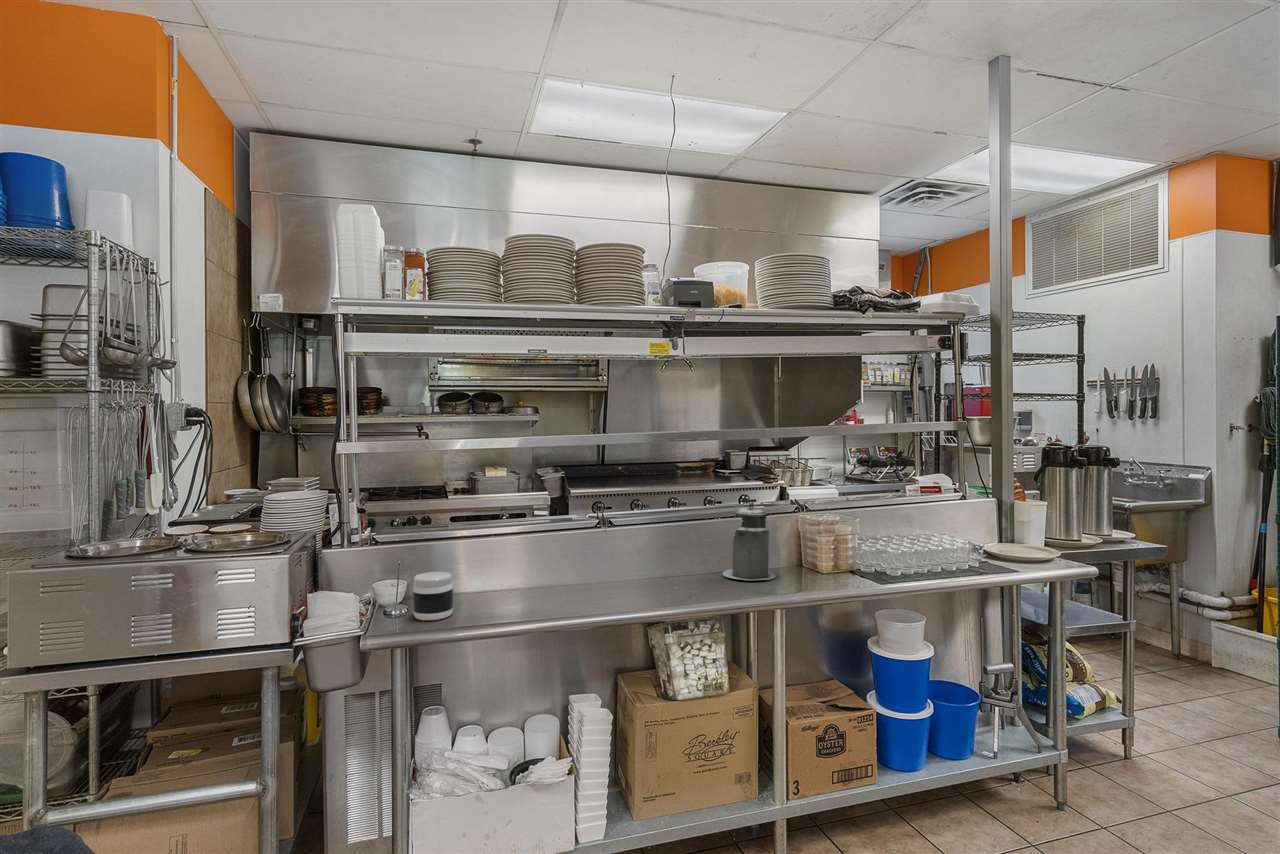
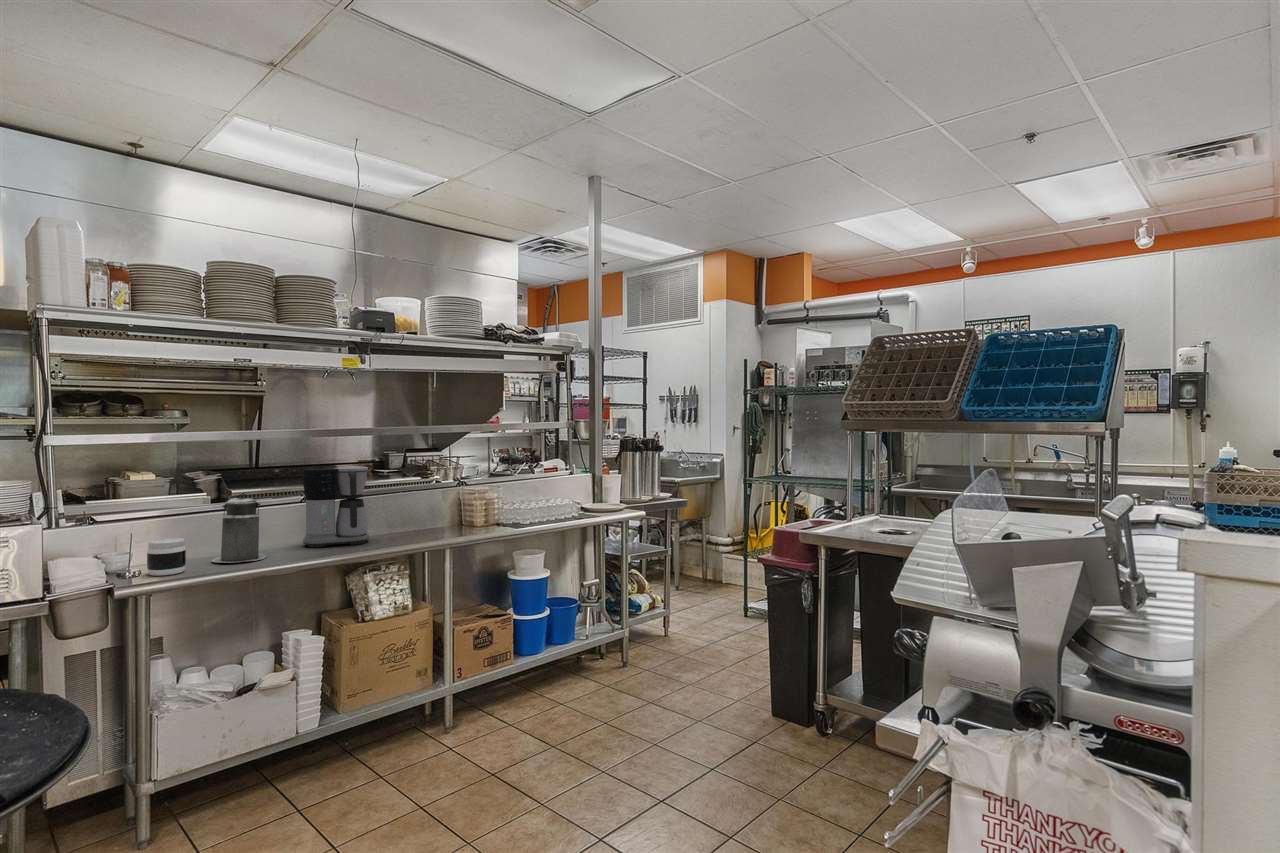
coffee maker: none [595,485,675,591] -> present [303,466,369,547]
canister: present [723,502,776,580] -> present [212,493,266,563]

